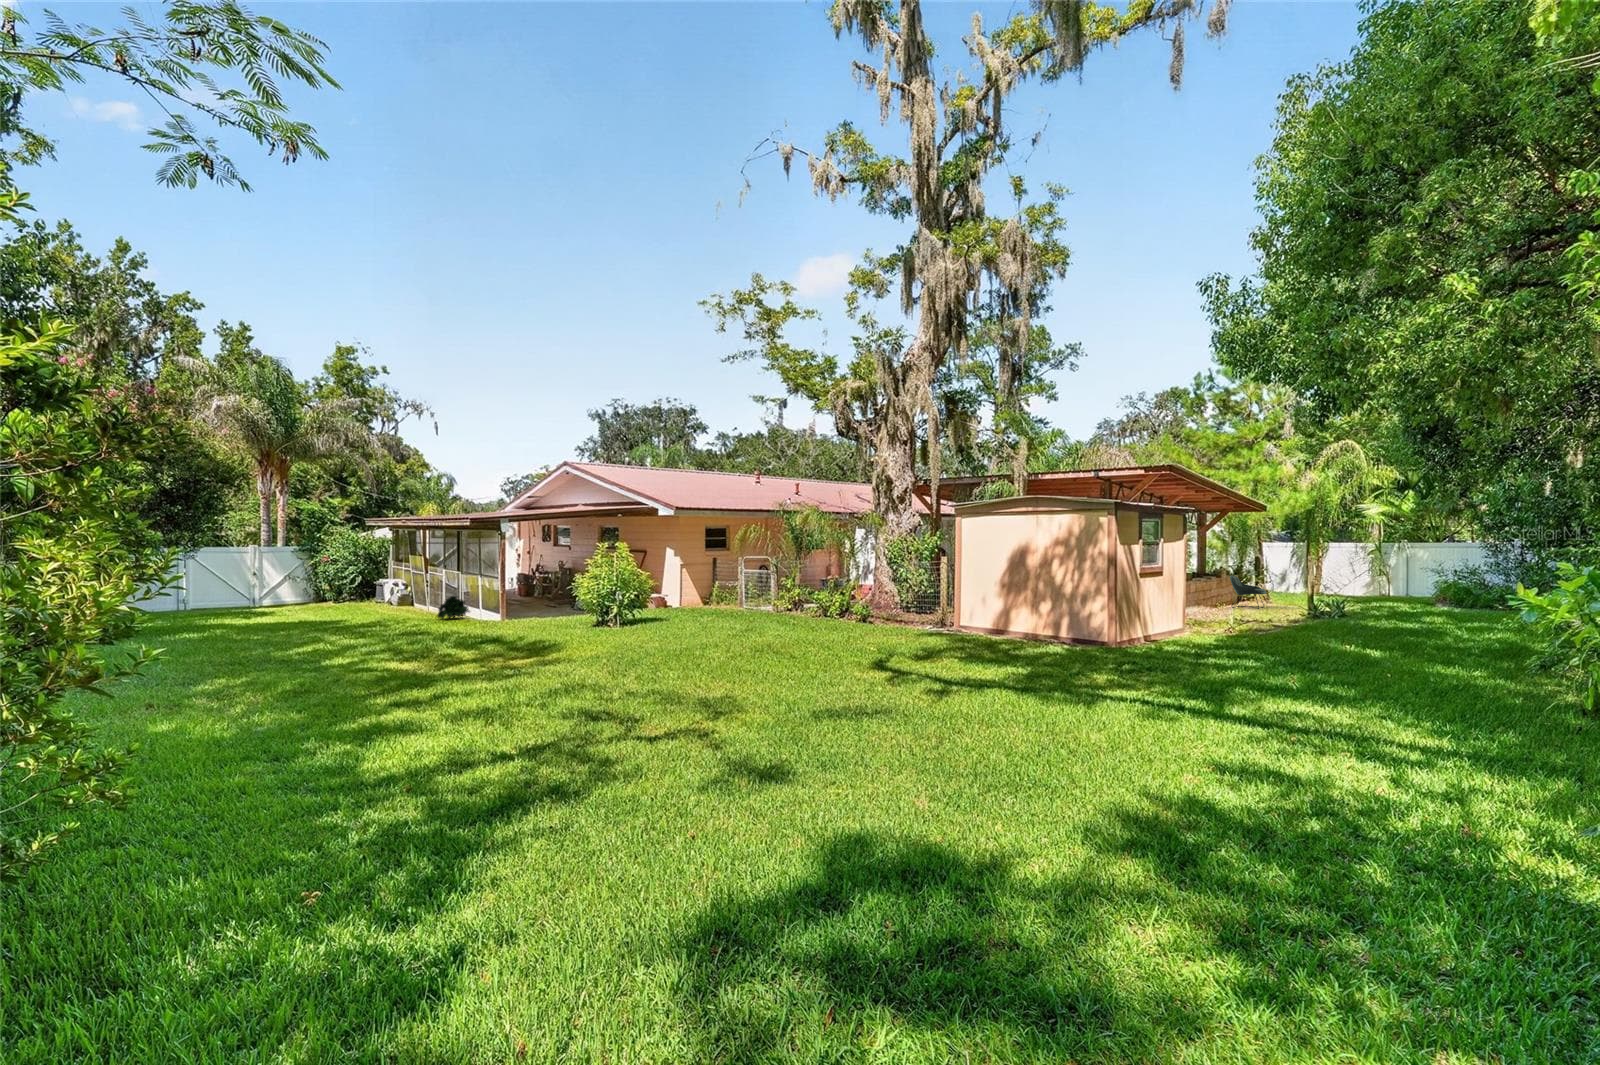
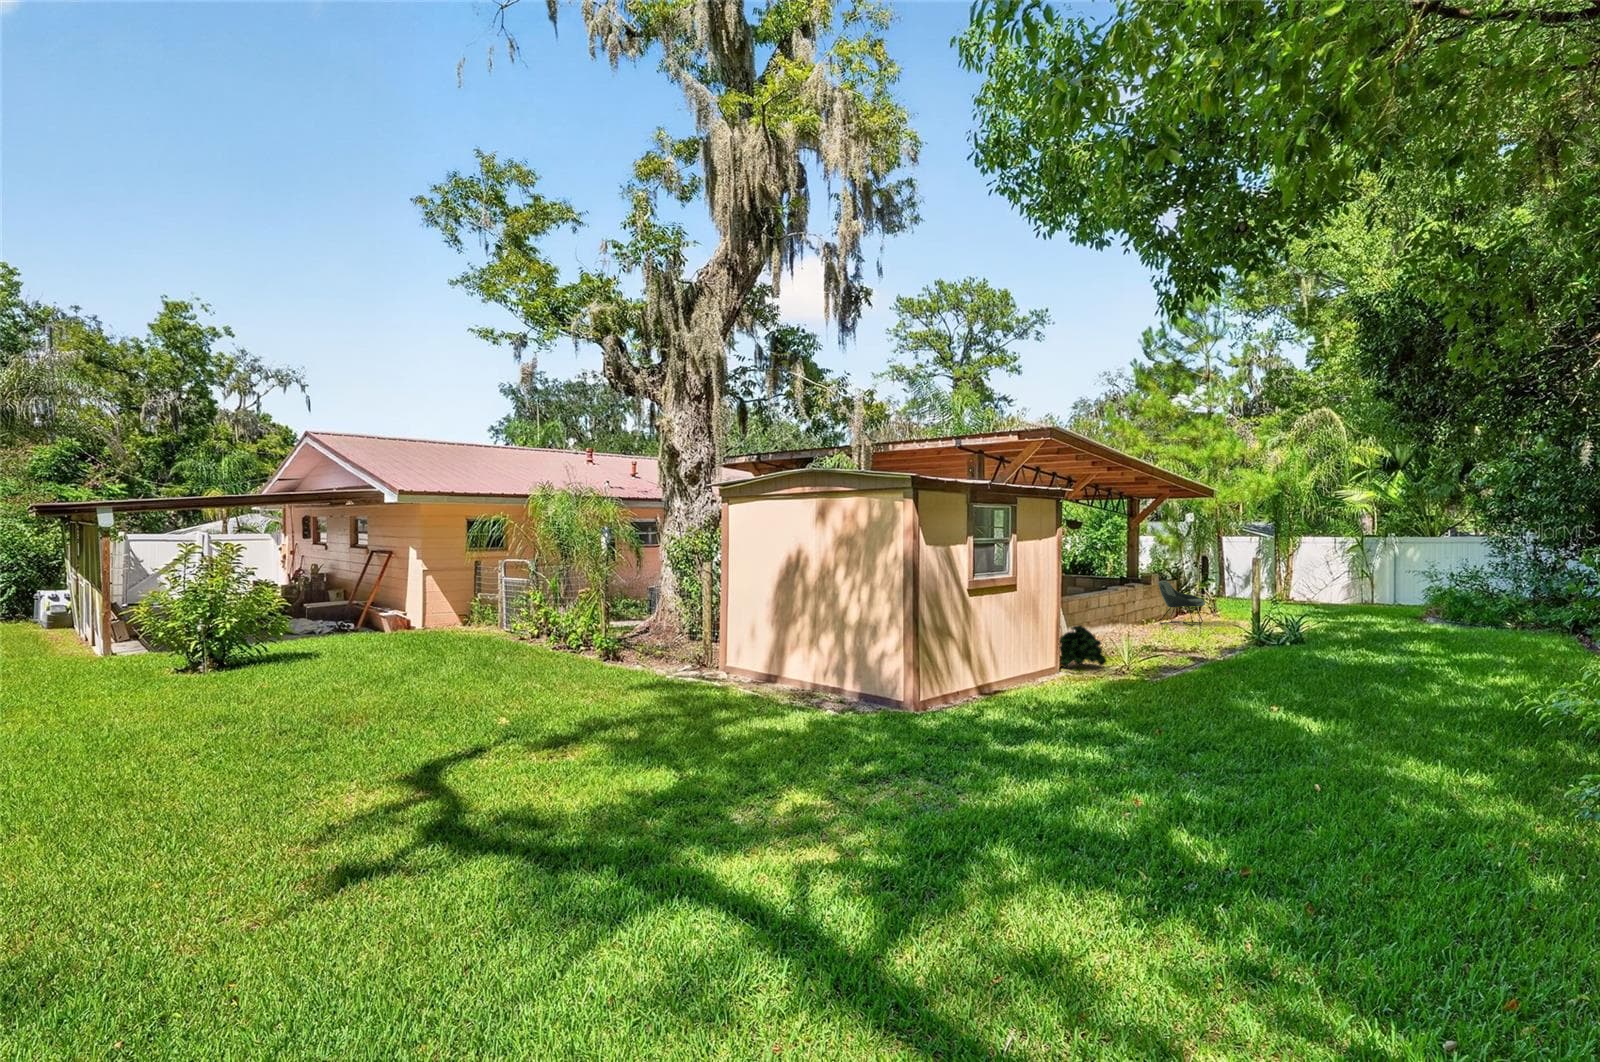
potted plant: present [438,596,470,619] -> present [1058,625,1106,668]

